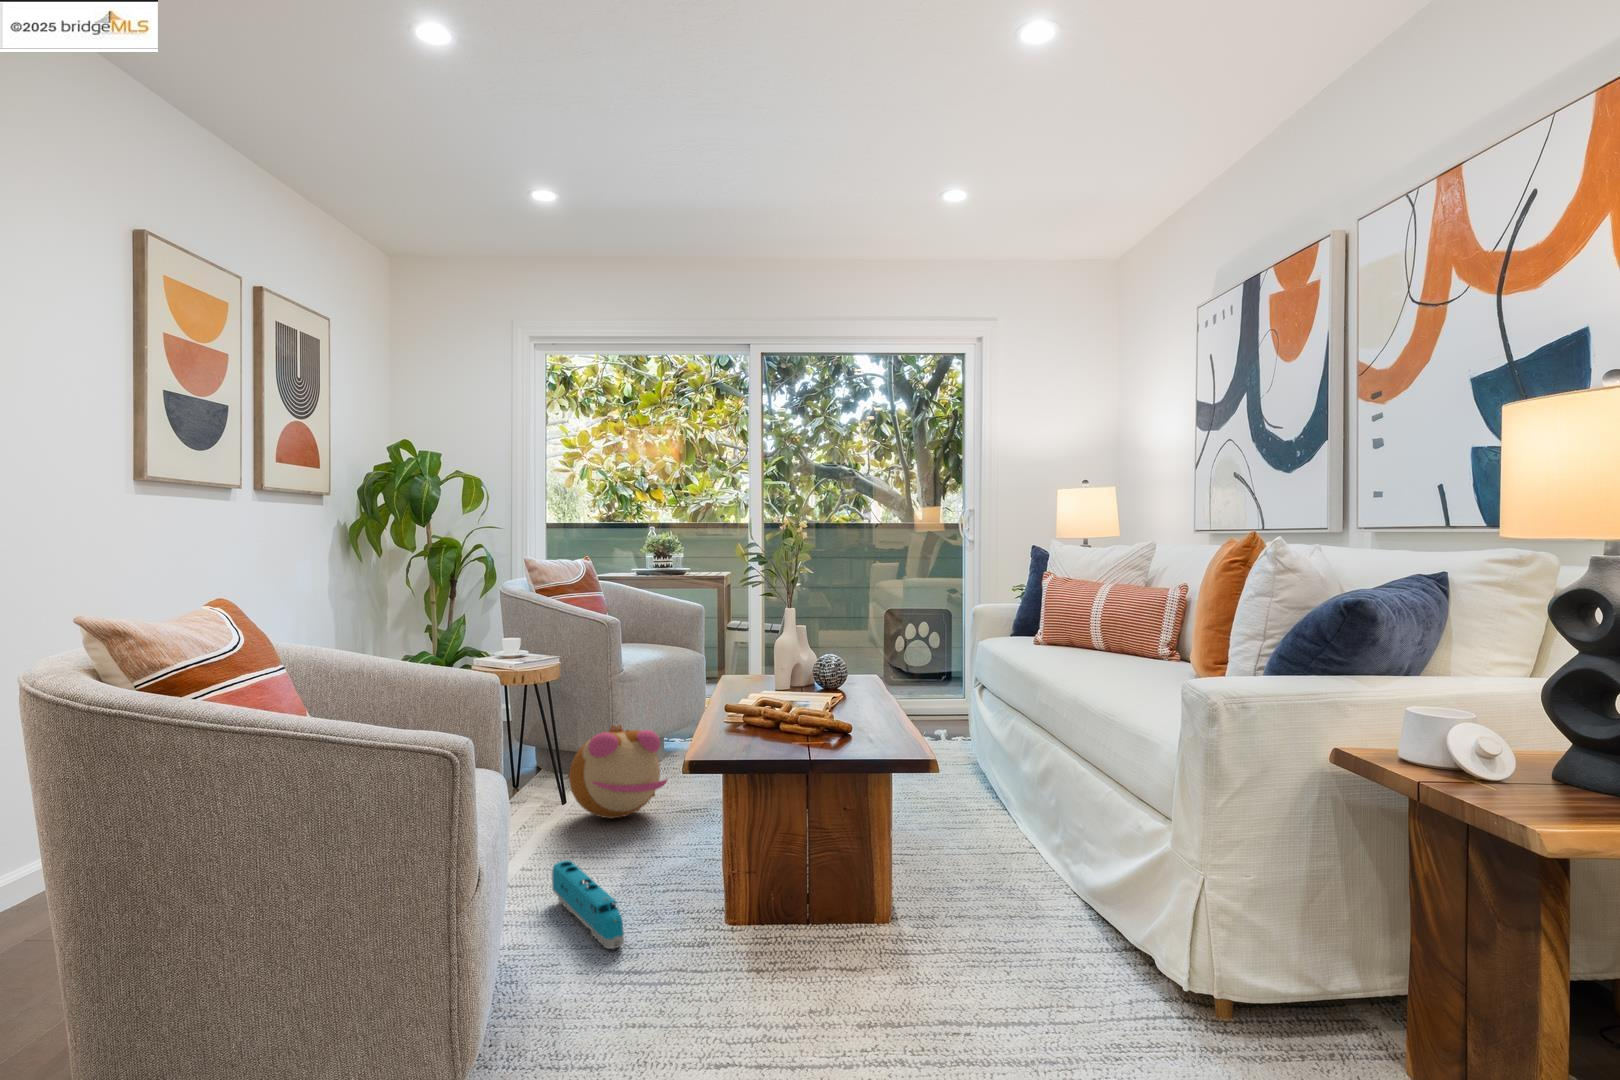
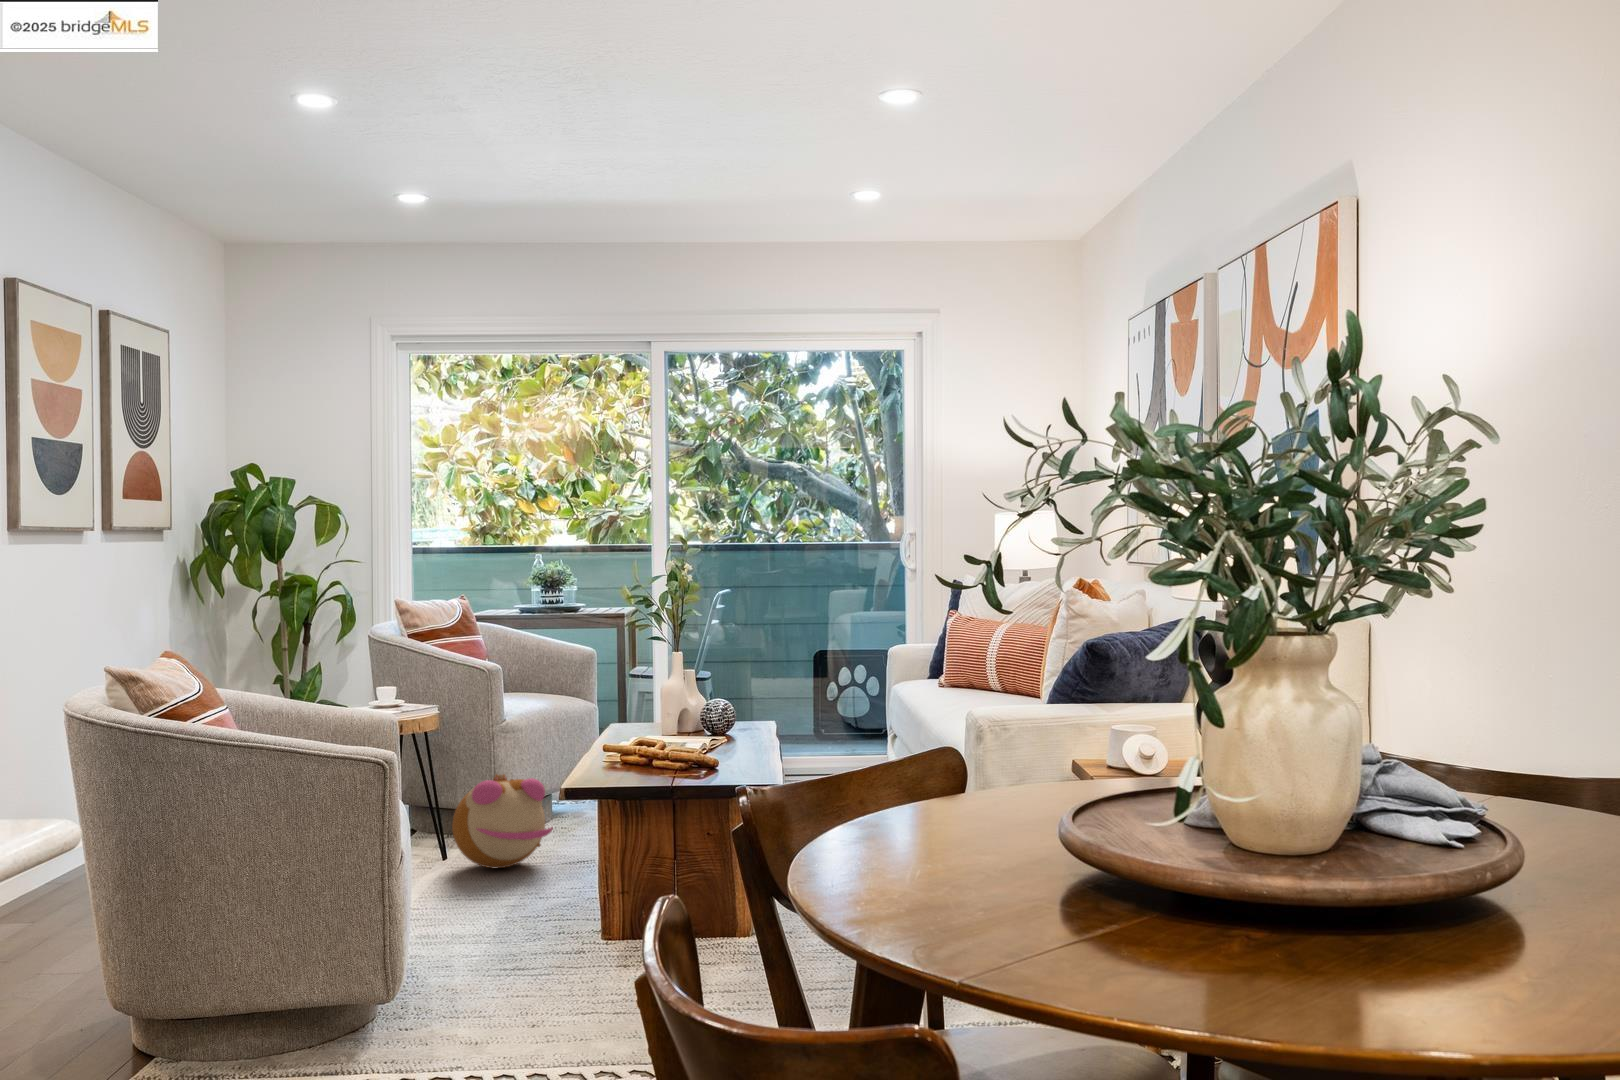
toy train: present [552,860,624,949] -> none [442,891,510,957]

